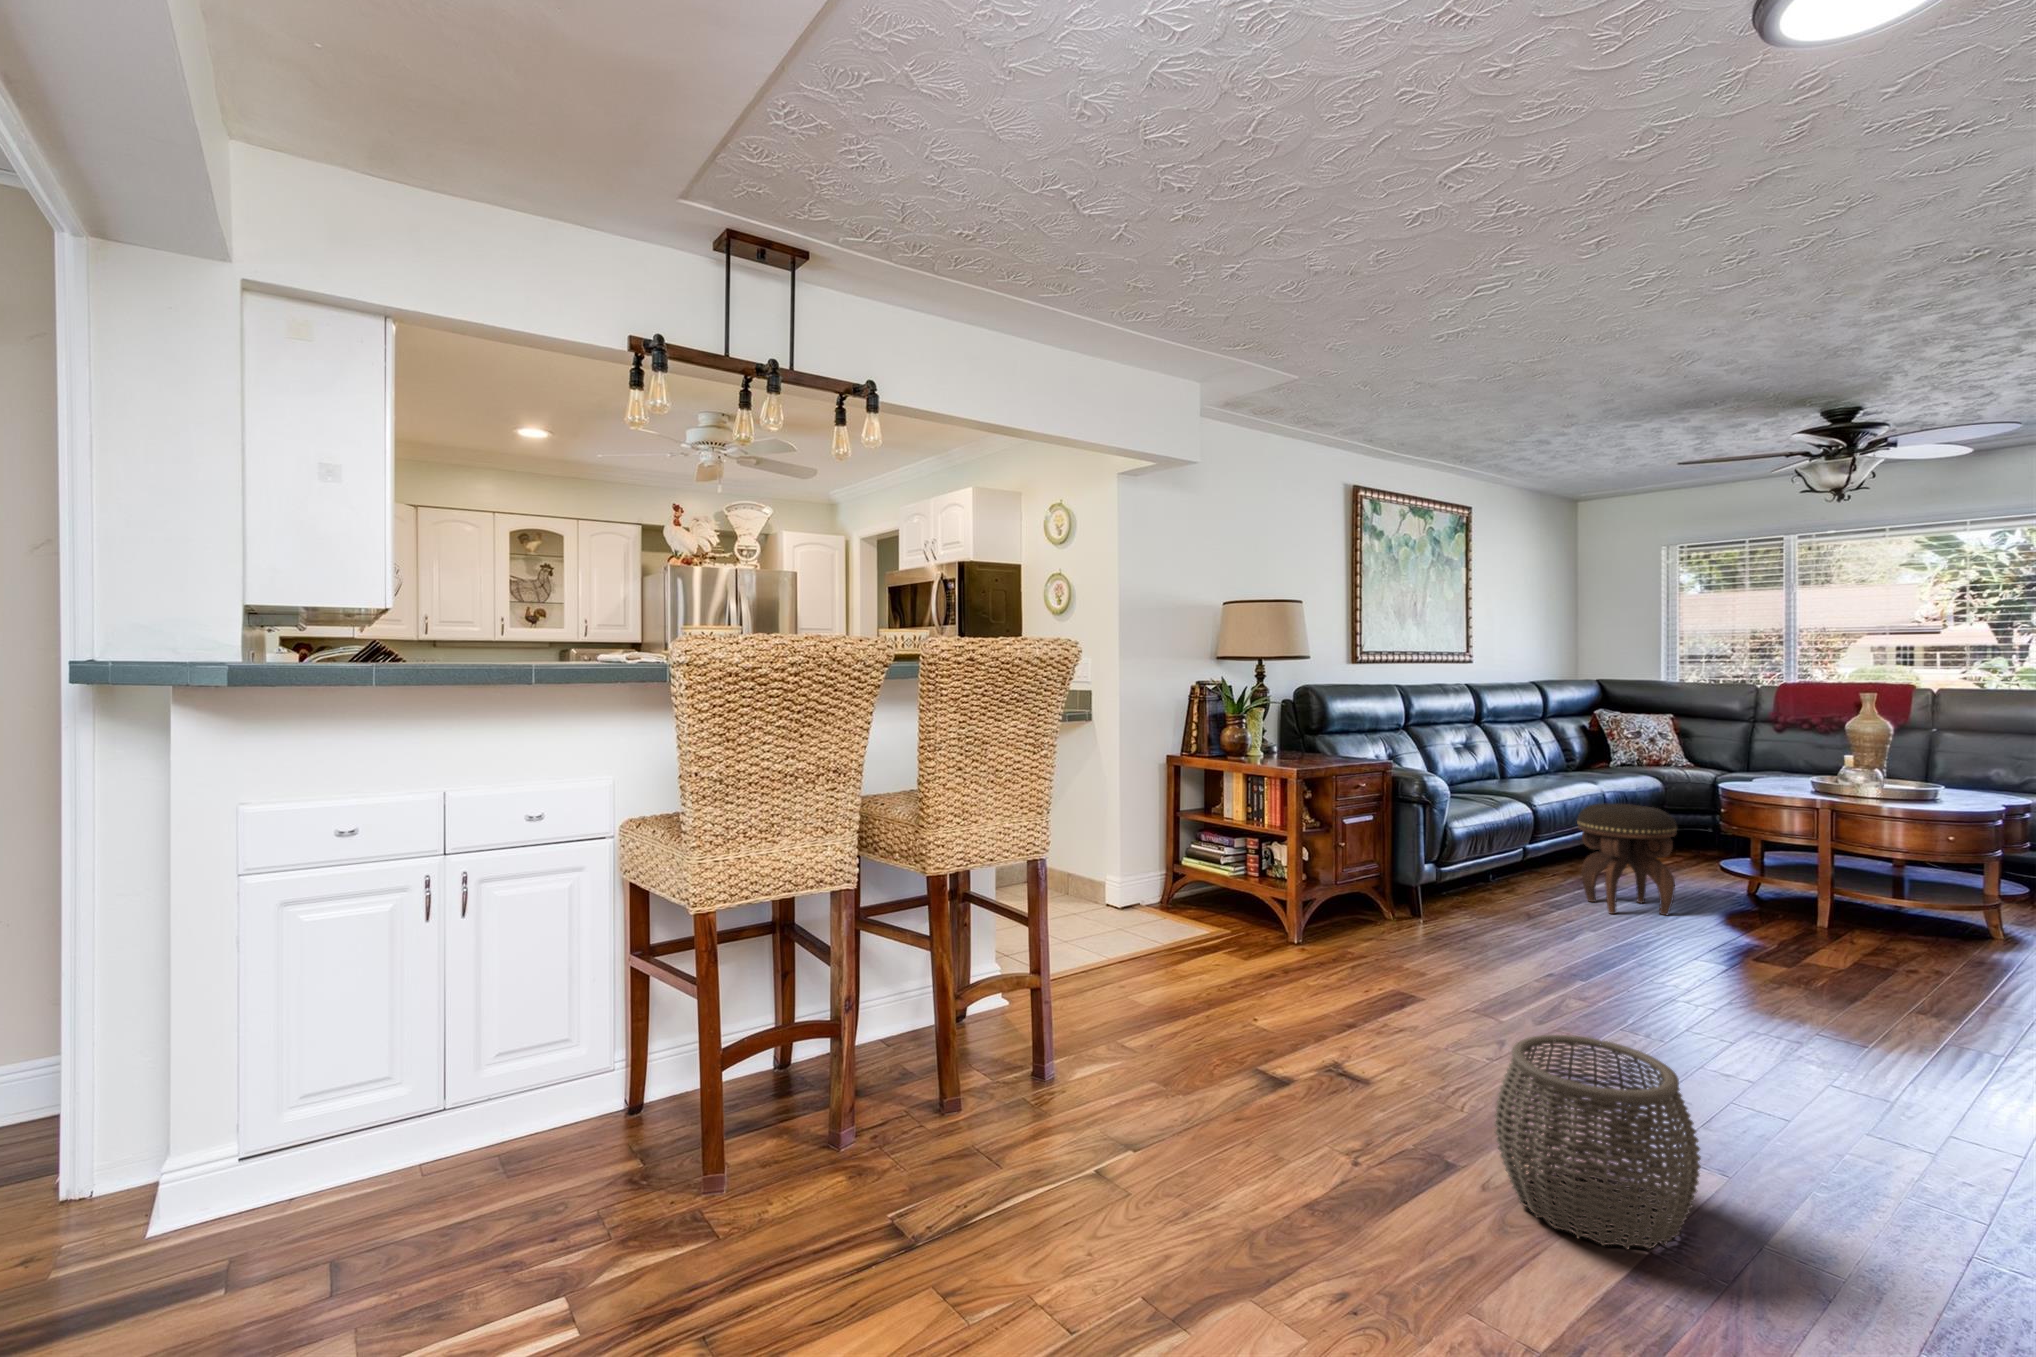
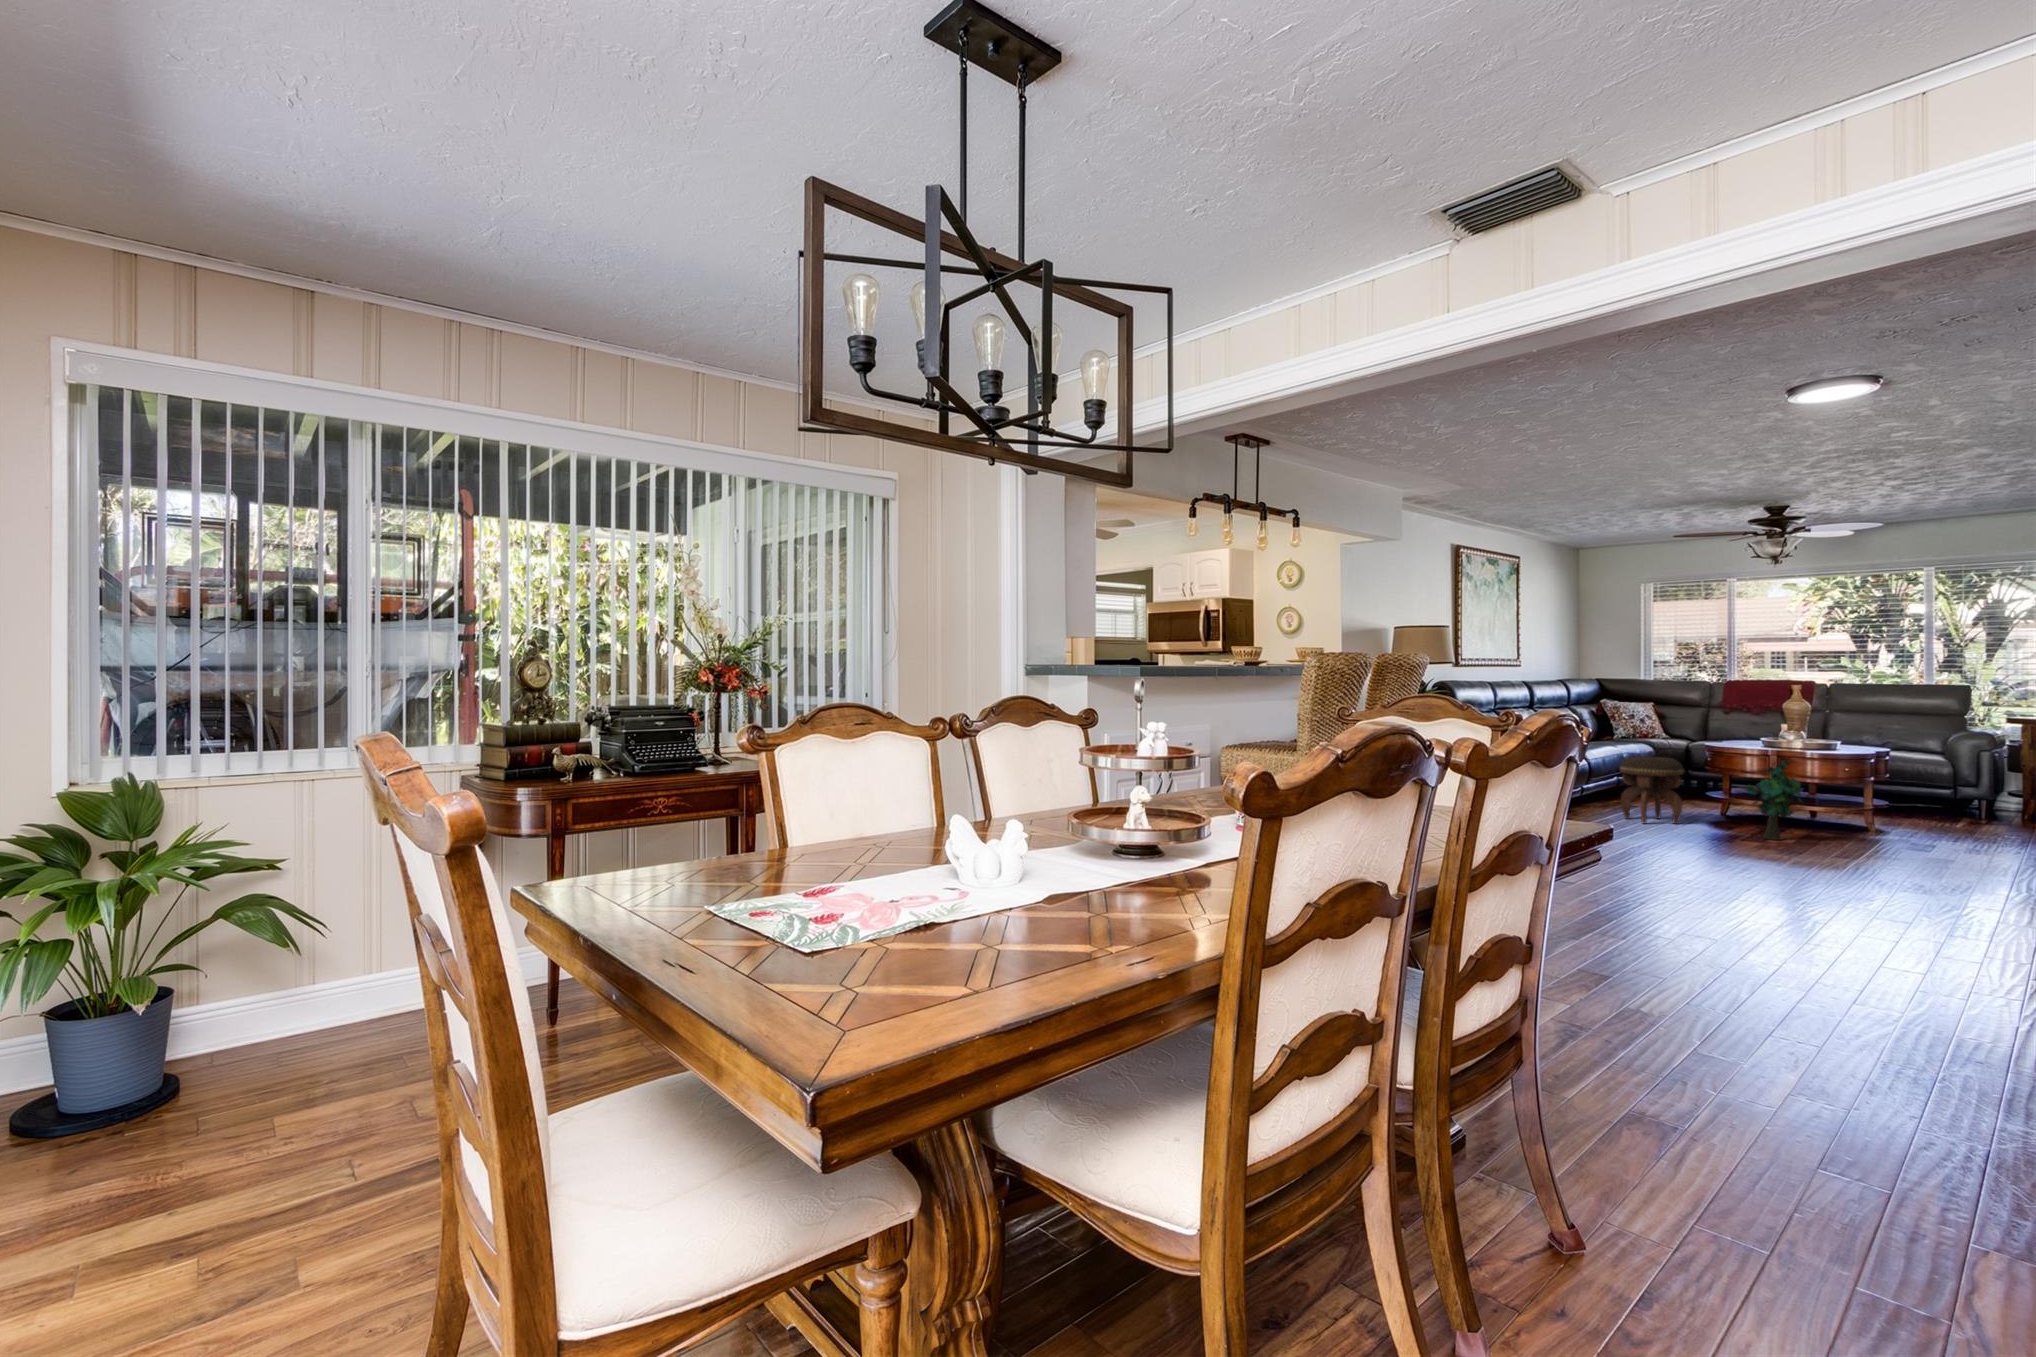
decorative plant: none [1766,822,1874,961] -> present [1746,760,1802,840]
woven basket: present [1494,1035,1701,1249] -> none [1661,839,1760,920]

